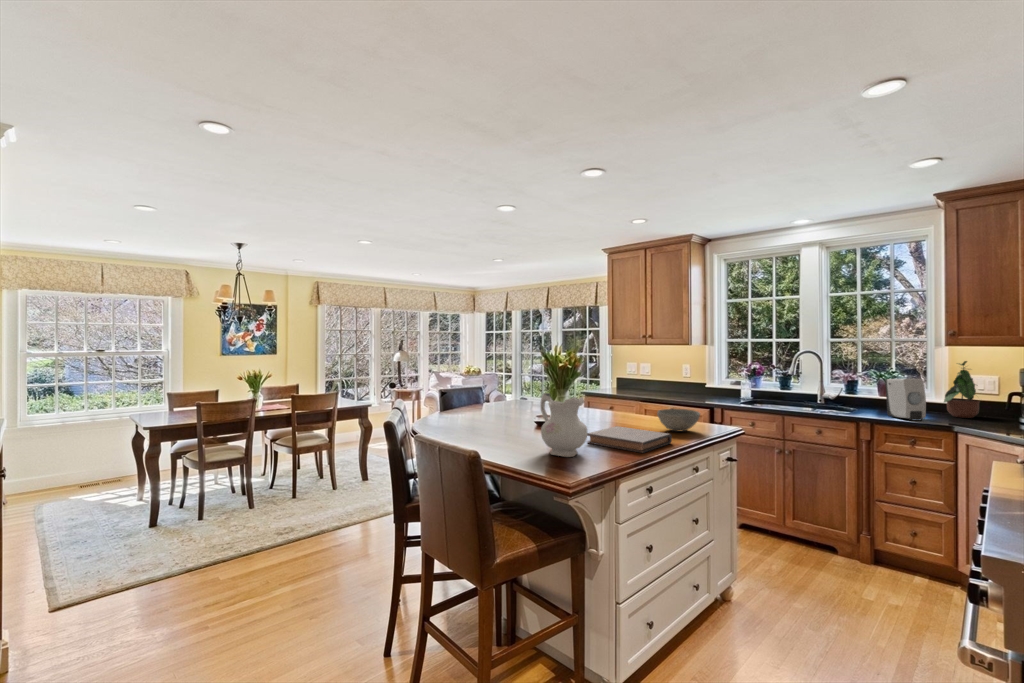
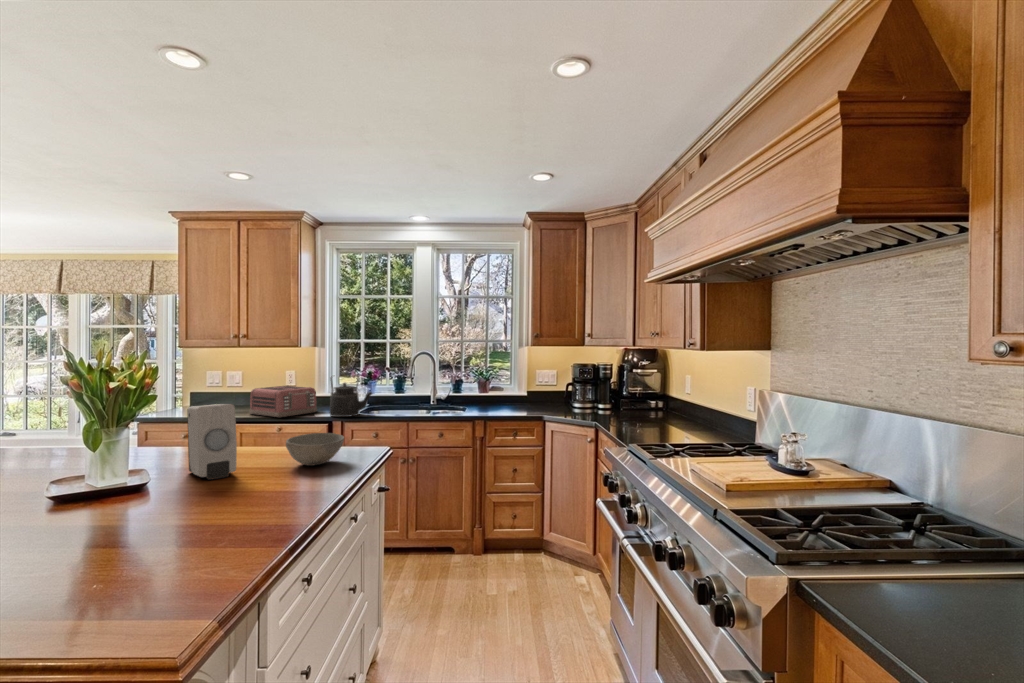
potted plant: present [944,361,980,418] -> none [525,359,554,407]
kettle: none [712,369,751,405] -> present [330,377,372,417]
toaster: none [652,376,704,400] -> present [249,386,317,417]
soap dispenser: present [885,379,926,421] -> present [187,404,237,480]
ceramic pitcher: present [541,393,587,457] -> none [80,443,188,562]
book: present [587,426,672,453] -> none [180,474,318,516]

